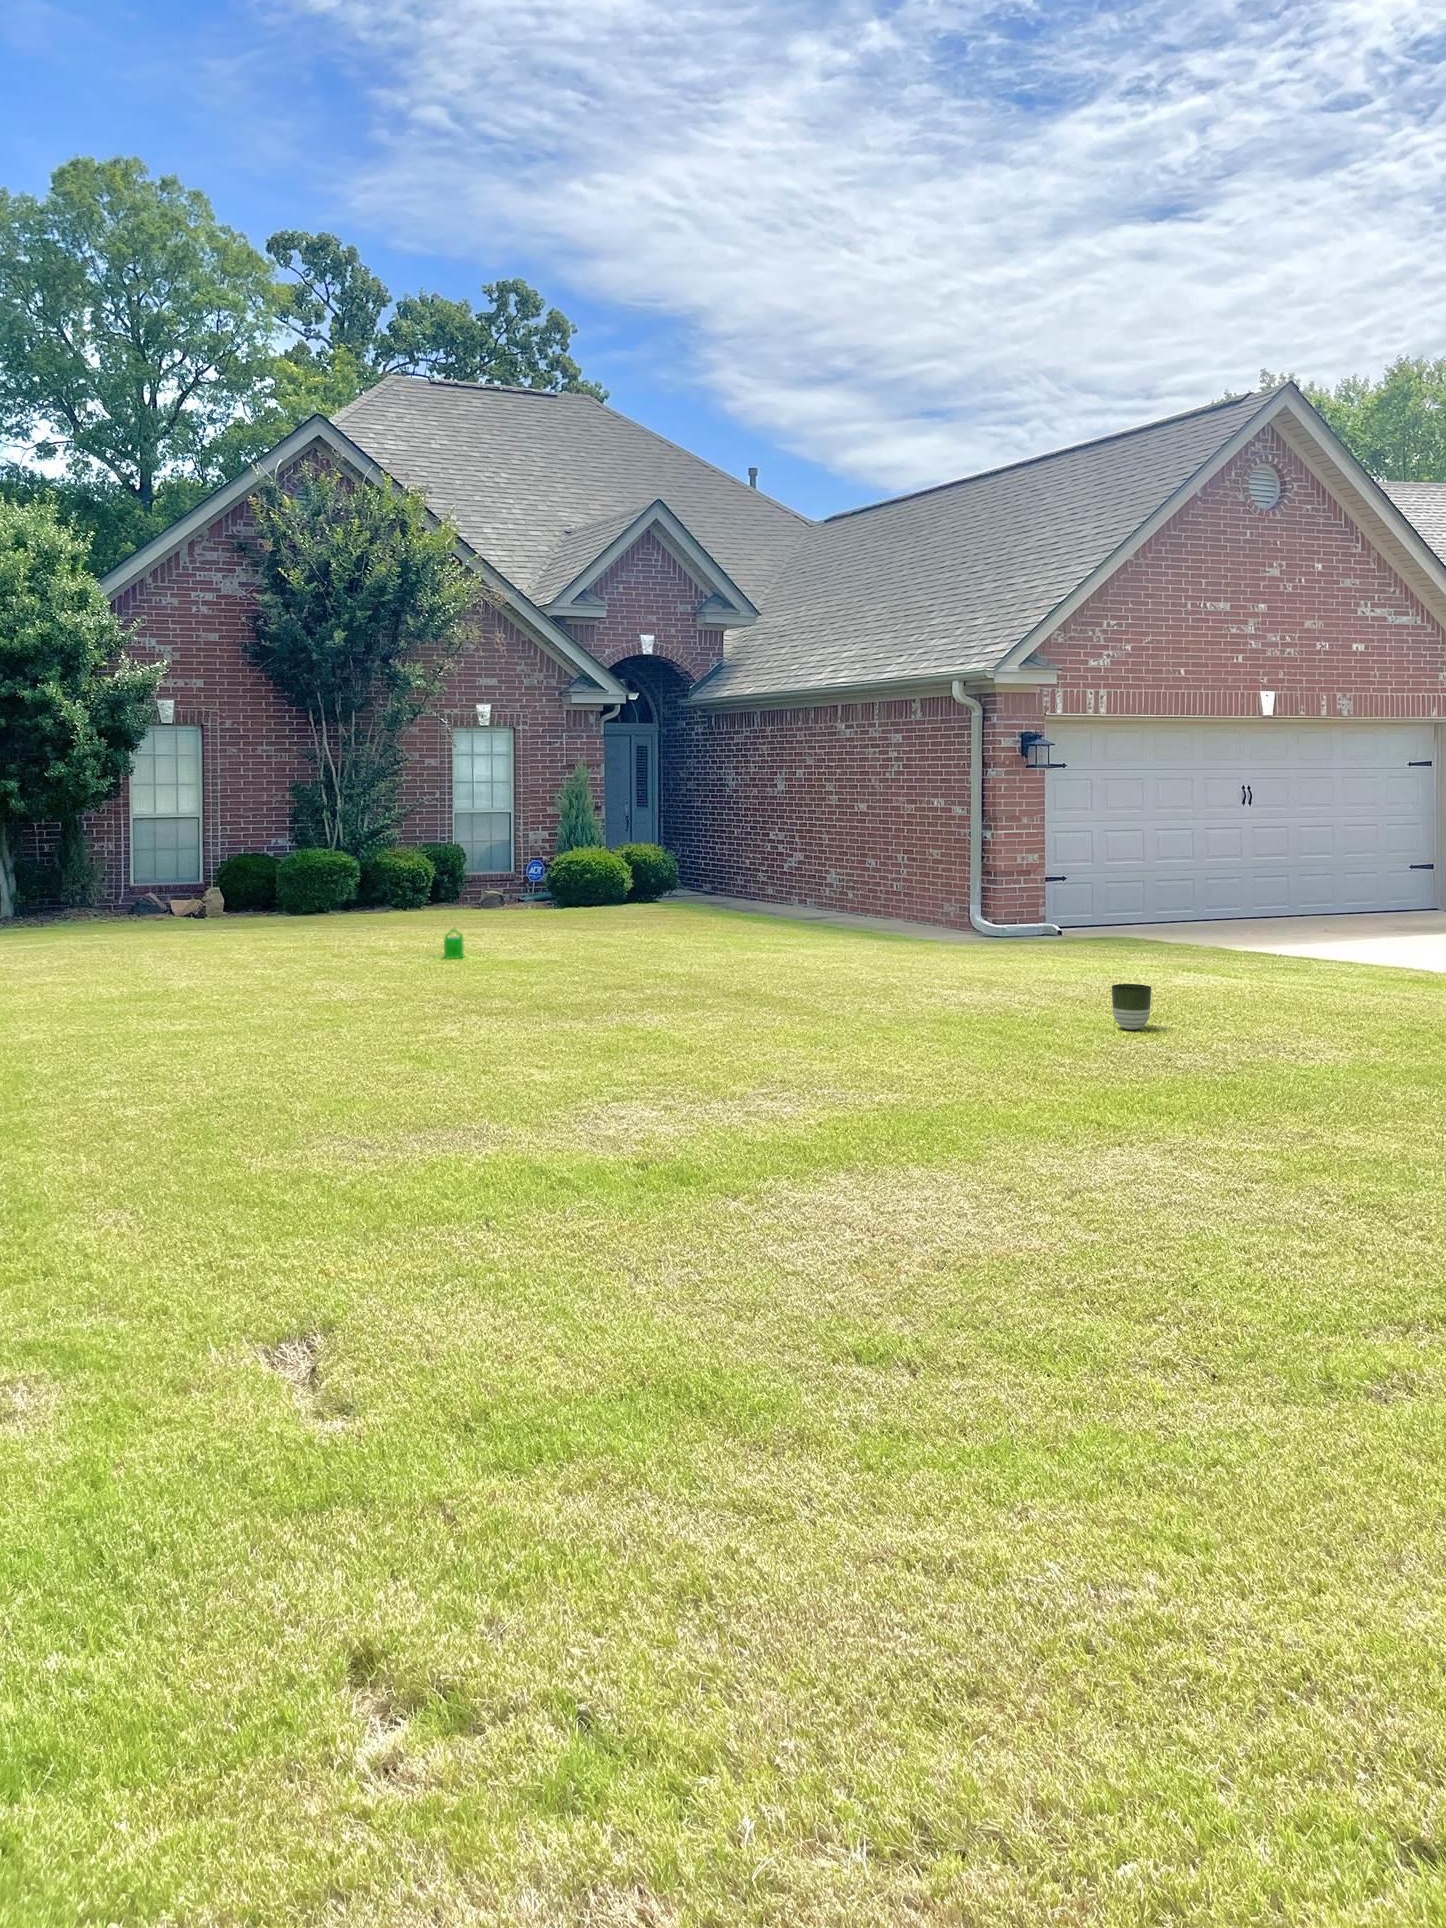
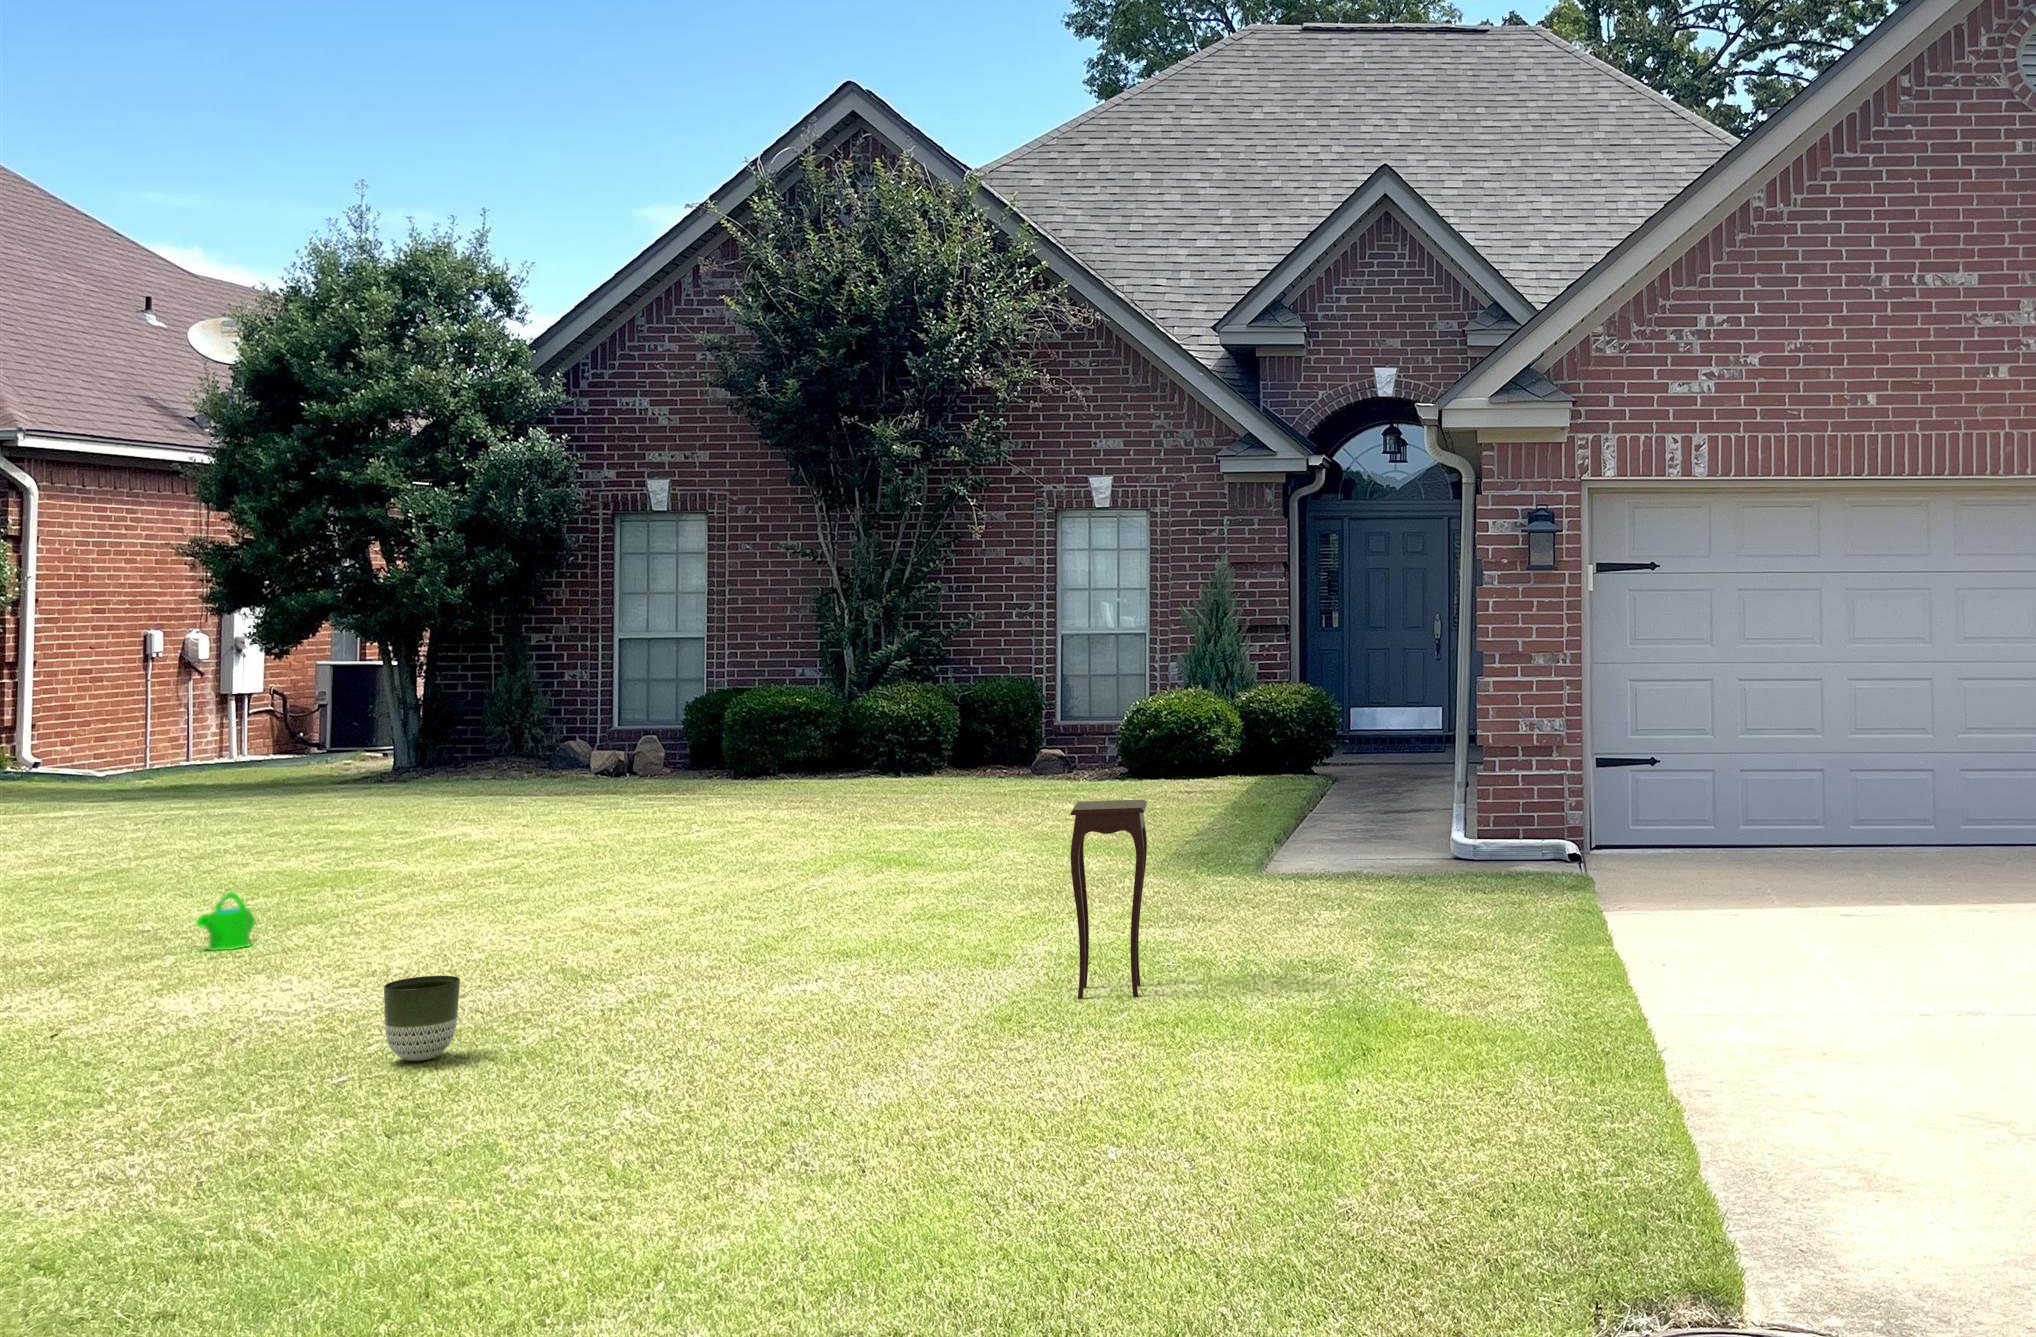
side table: none [1243,883,1300,987] -> present [1070,800,1147,999]
watering can: present [444,929,464,959] -> present [196,892,255,950]

